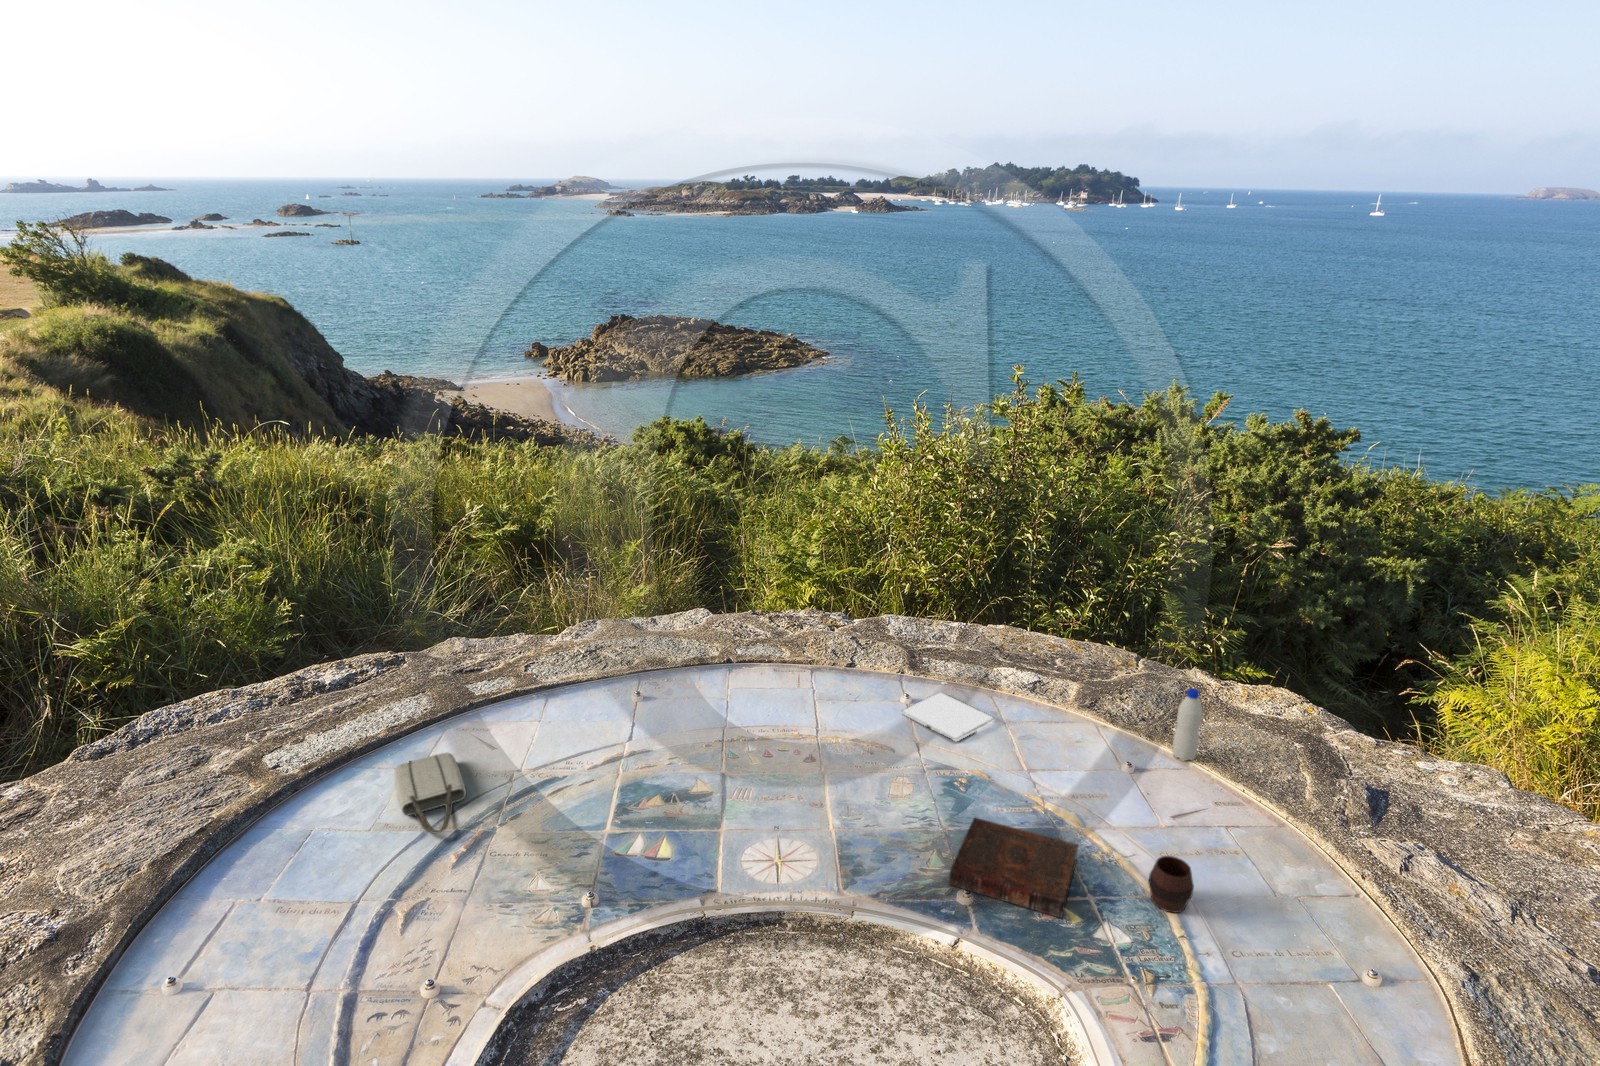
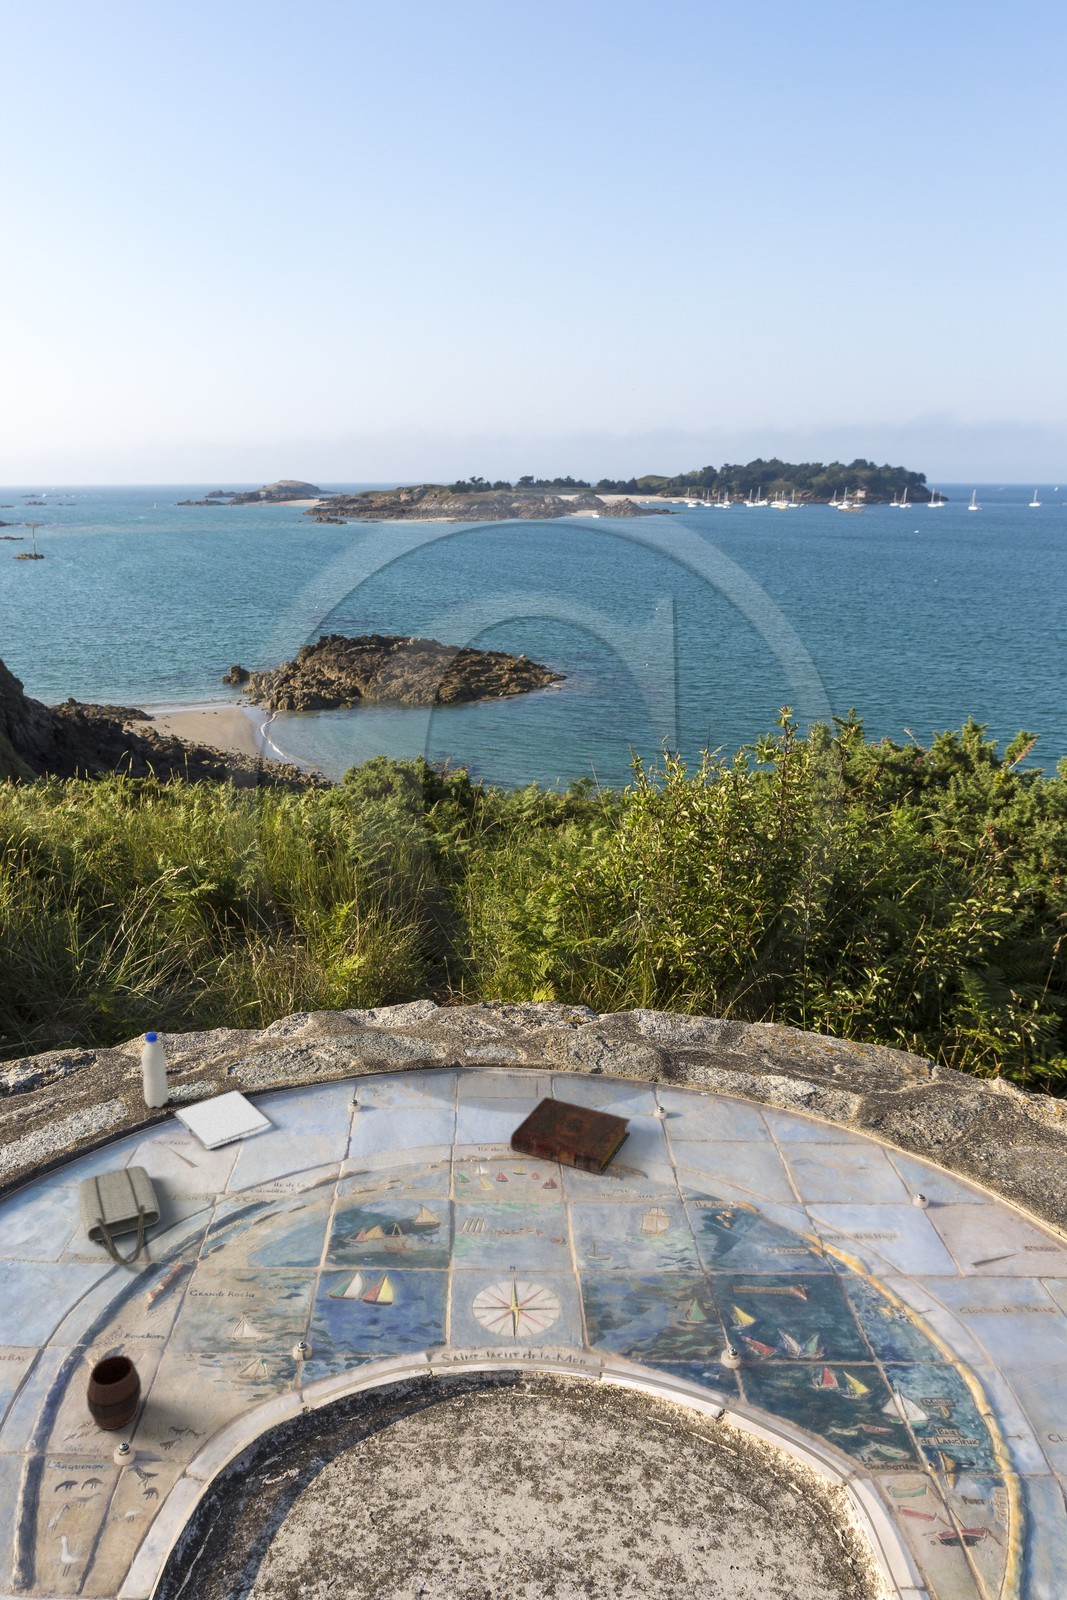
water bottle: present [1173,688,1203,761] -> present [141,1032,169,1108]
tablet: present [901,692,994,741] -> present [175,1090,271,1149]
book: present [949,818,1078,918] -> present [510,1097,630,1175]
cup: present [1149,856,1194,913] -> present [87,1355,142,1430]

